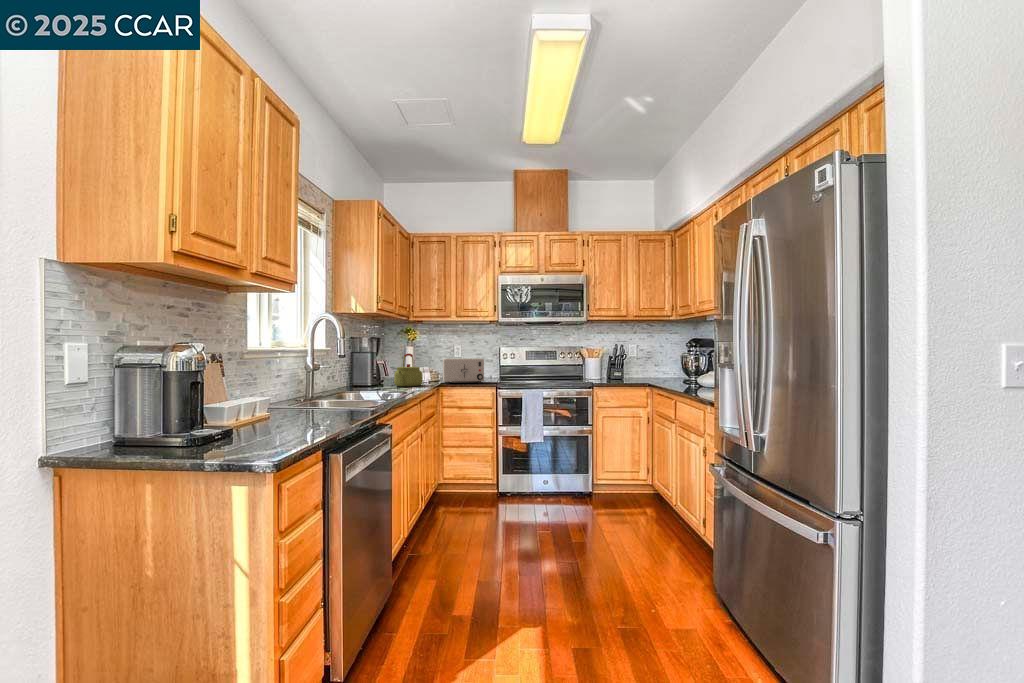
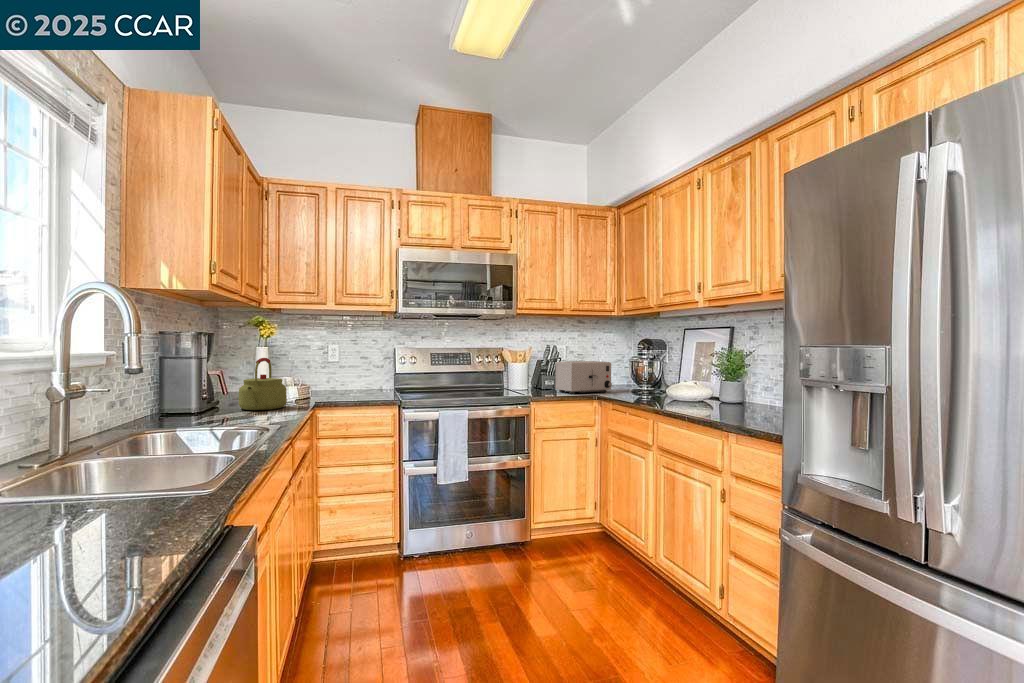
toaster: present [443,358,484,384] -> present [555,361,612,394]

